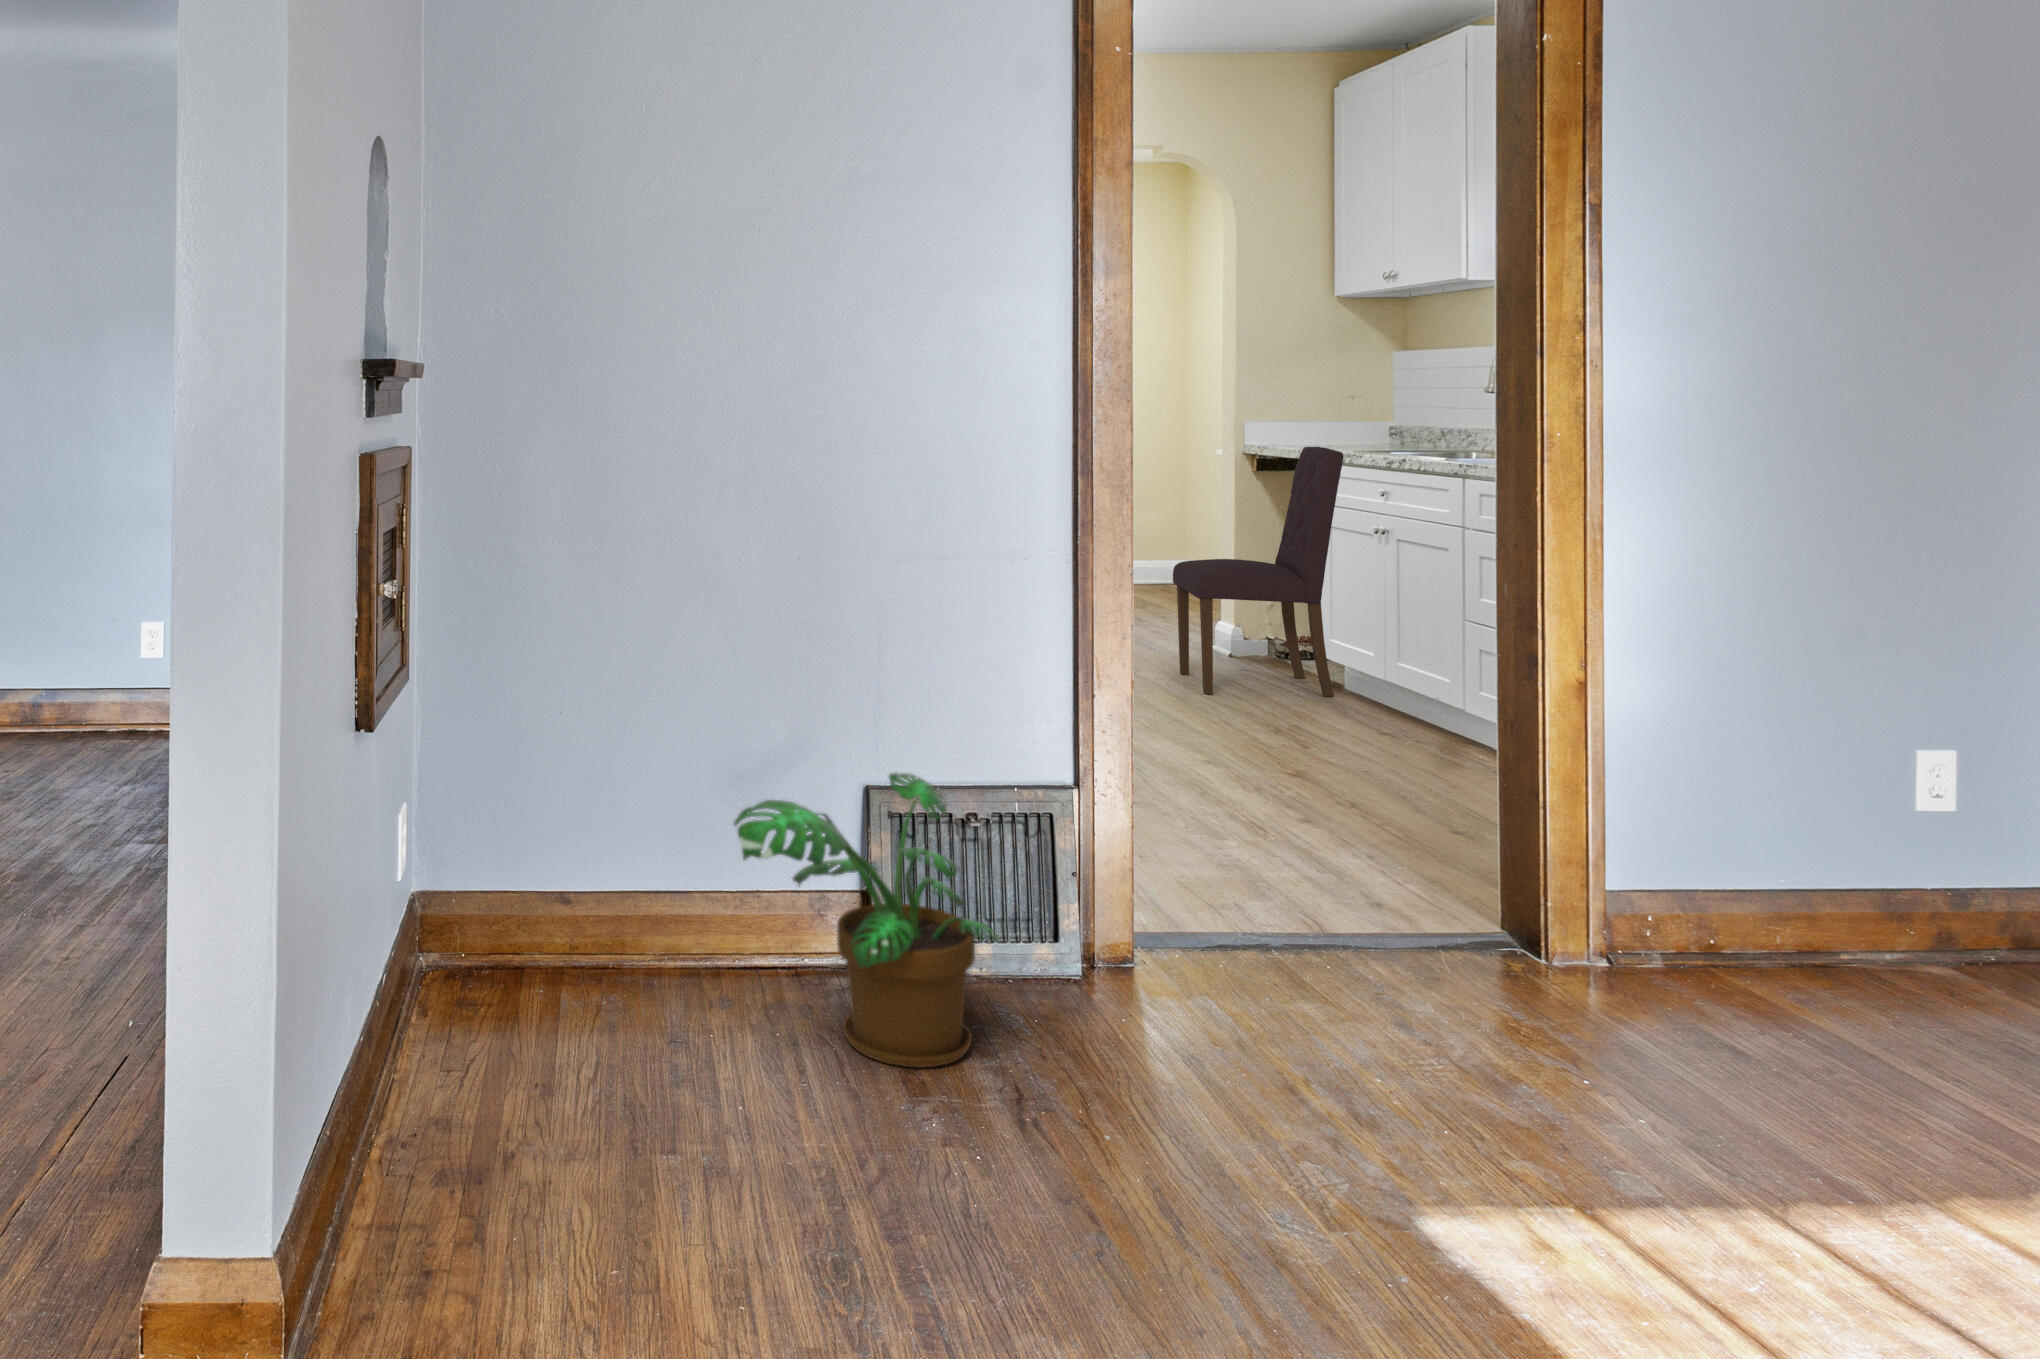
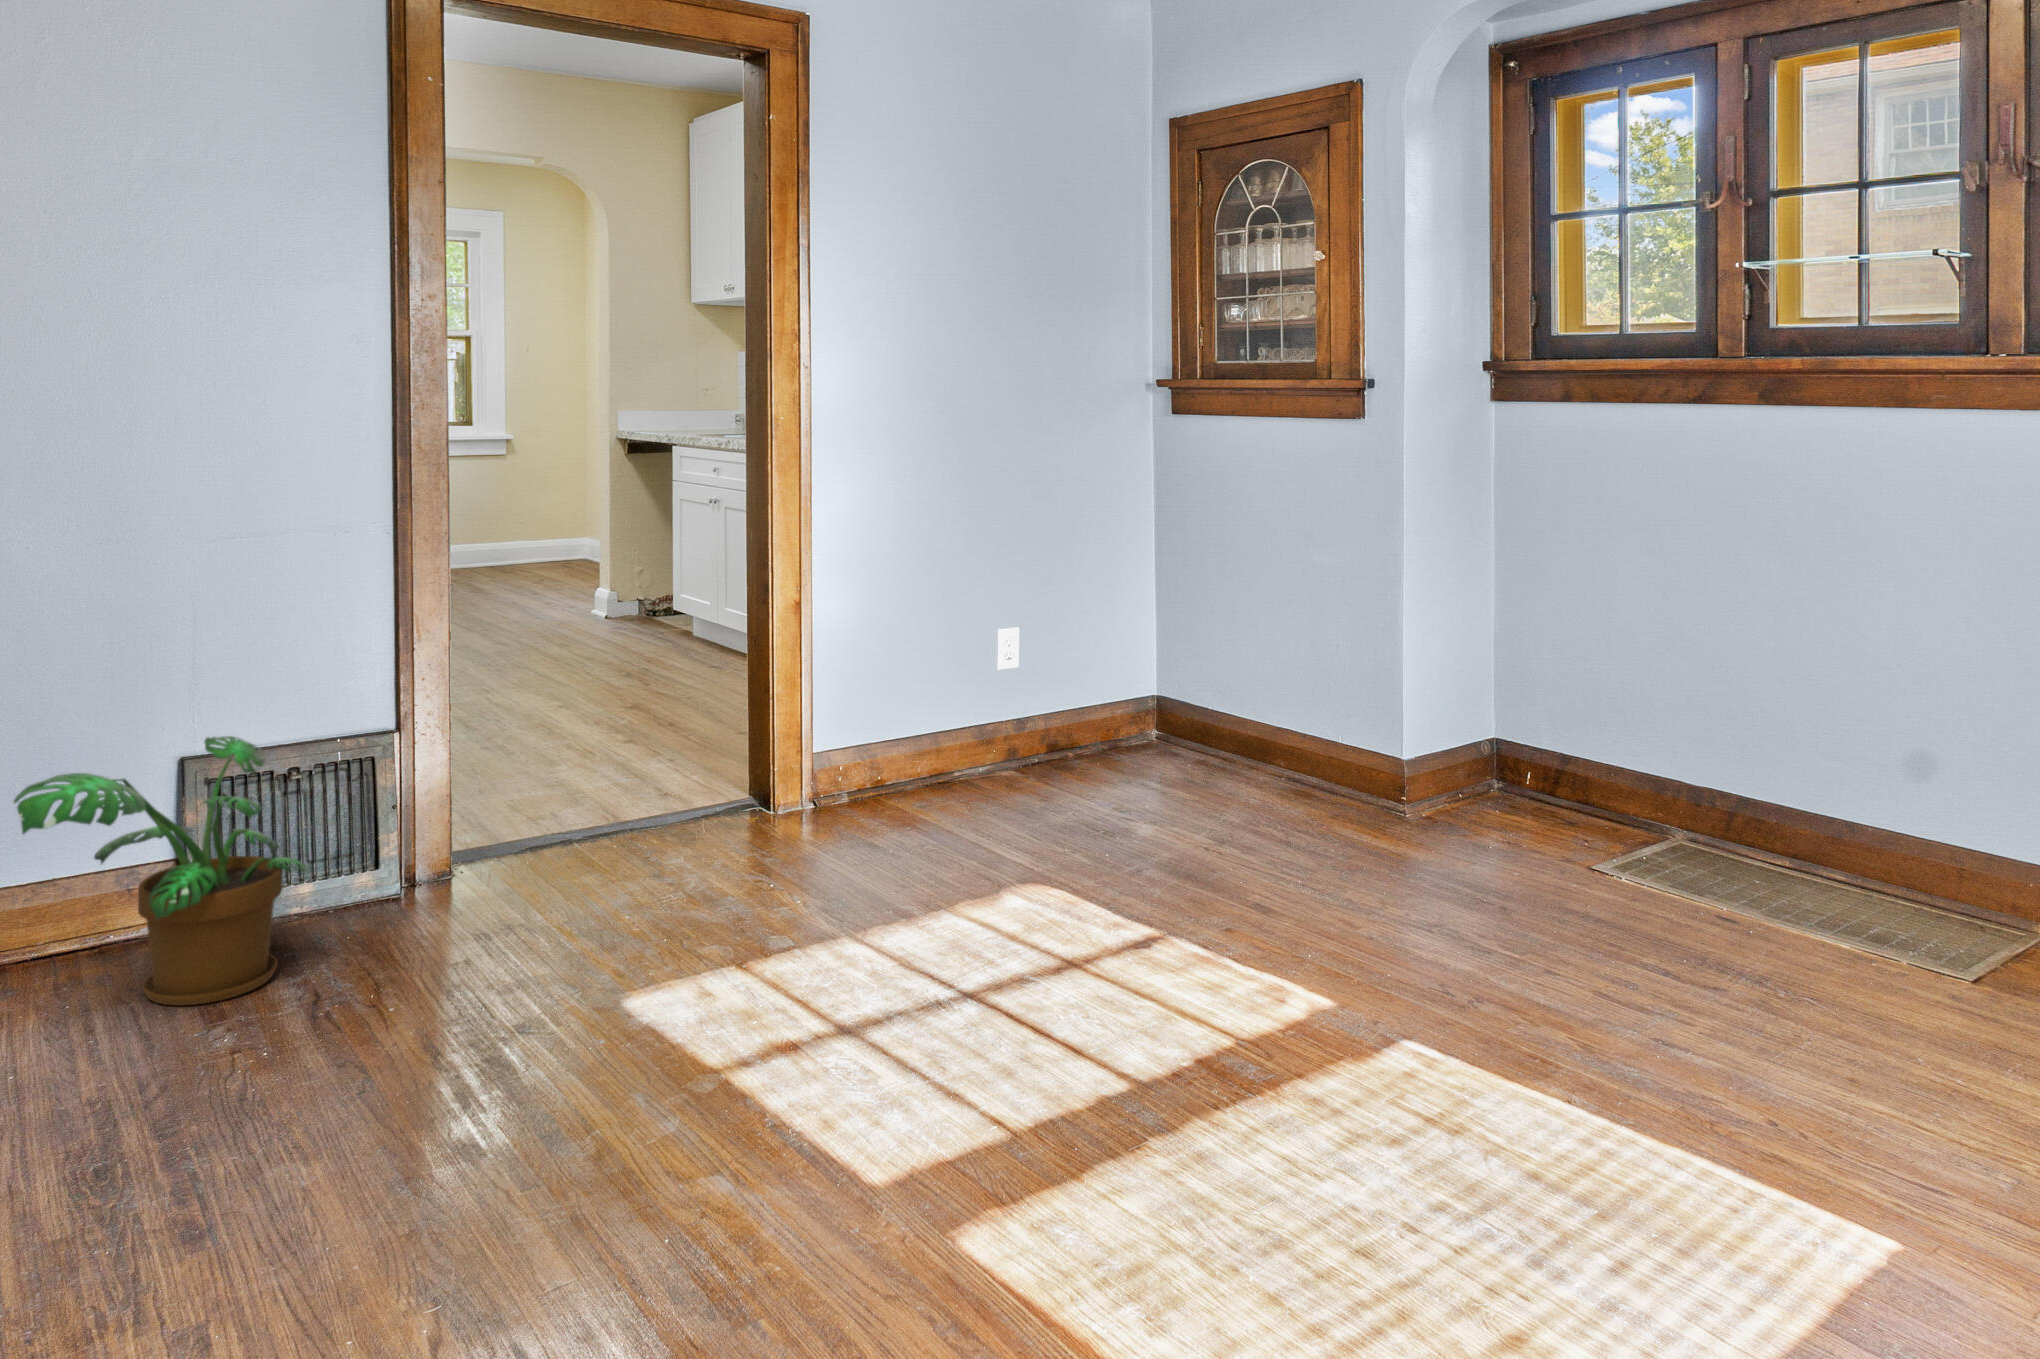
dining chair: present [1173,447,1344,697] -> none [552,431,693,654]

